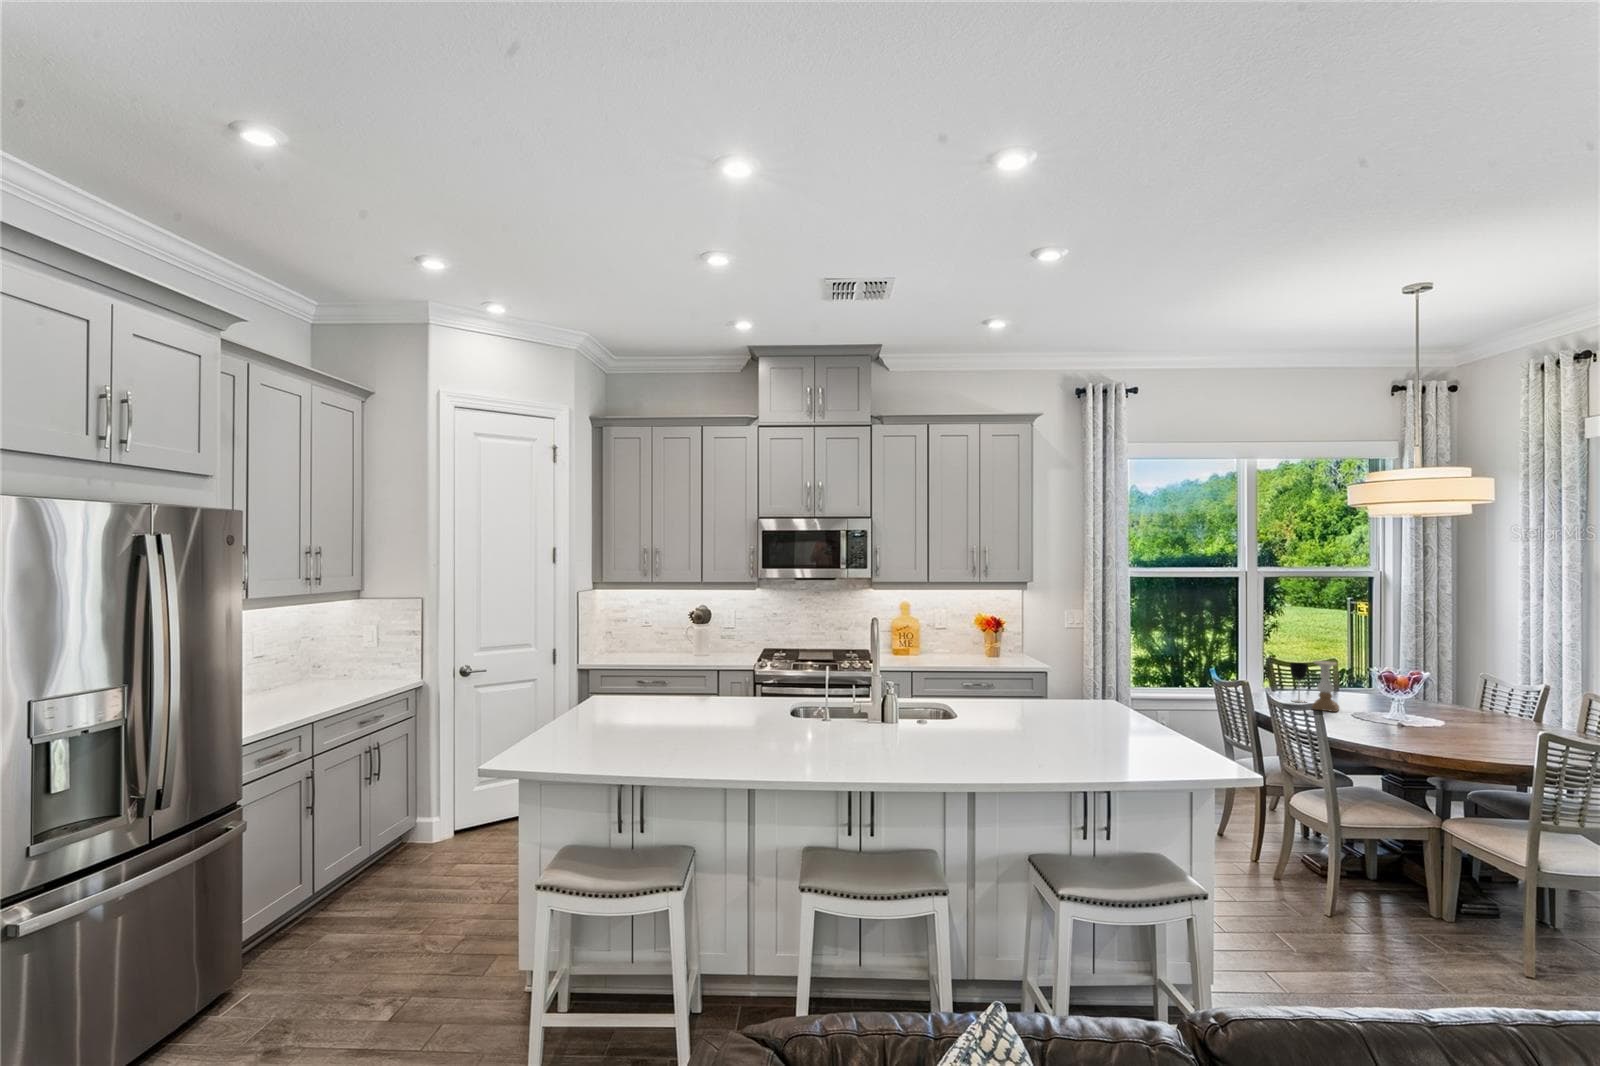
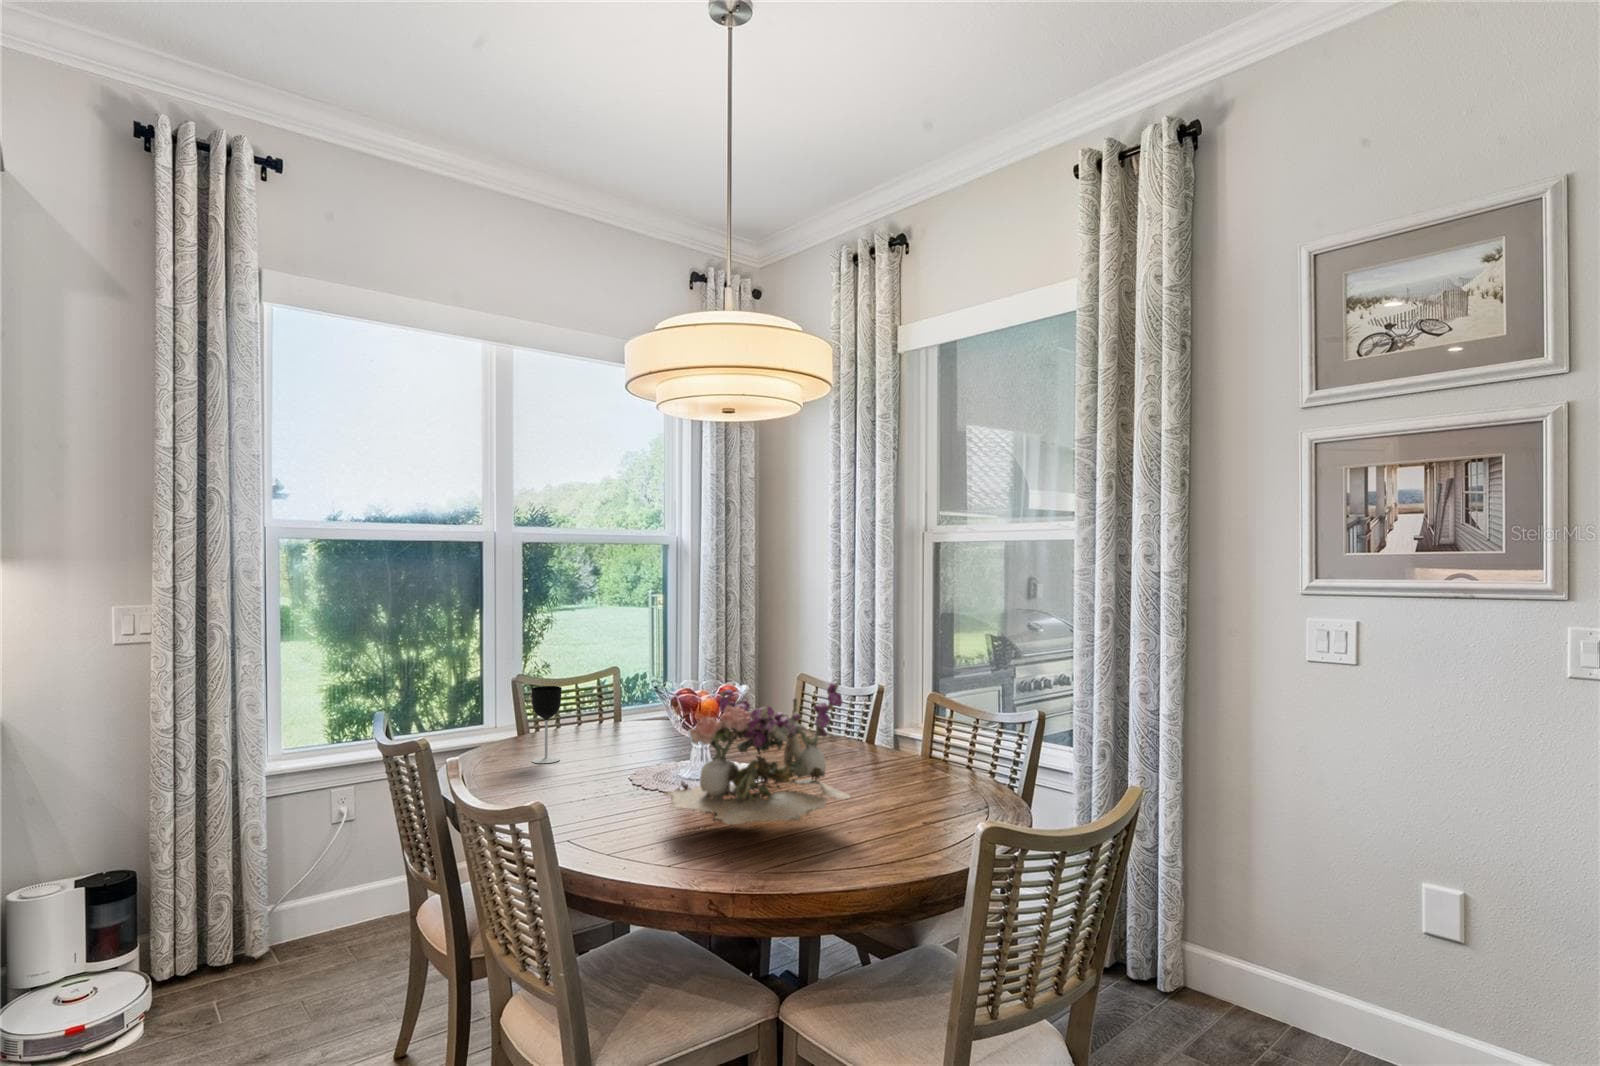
candle holder: present [1312,661,1339,712] -> none [562,680,610,779]
flower arrangement: none [1374,670,1488,738] -> present [664,680,850,827]

